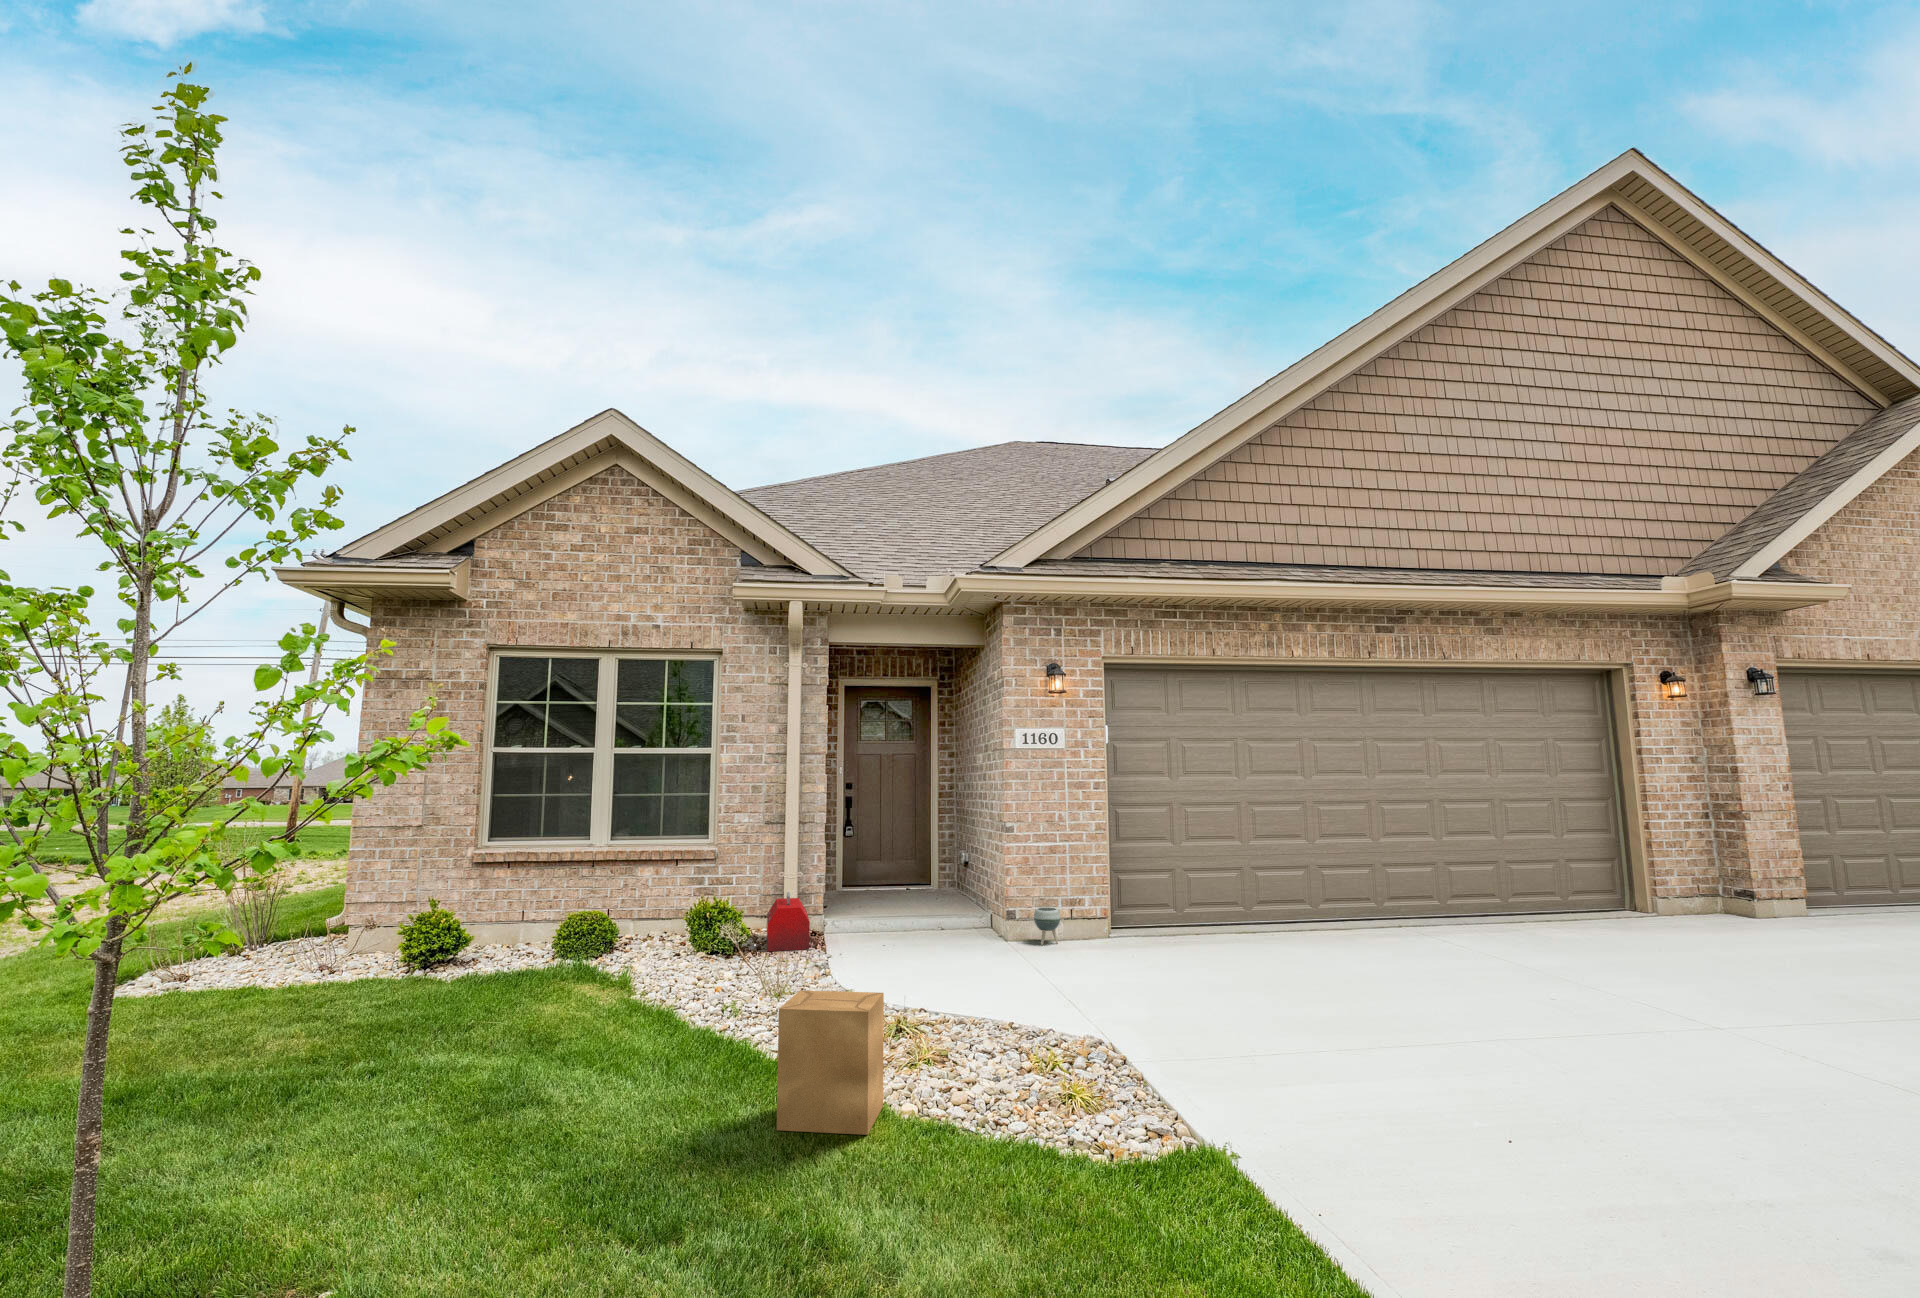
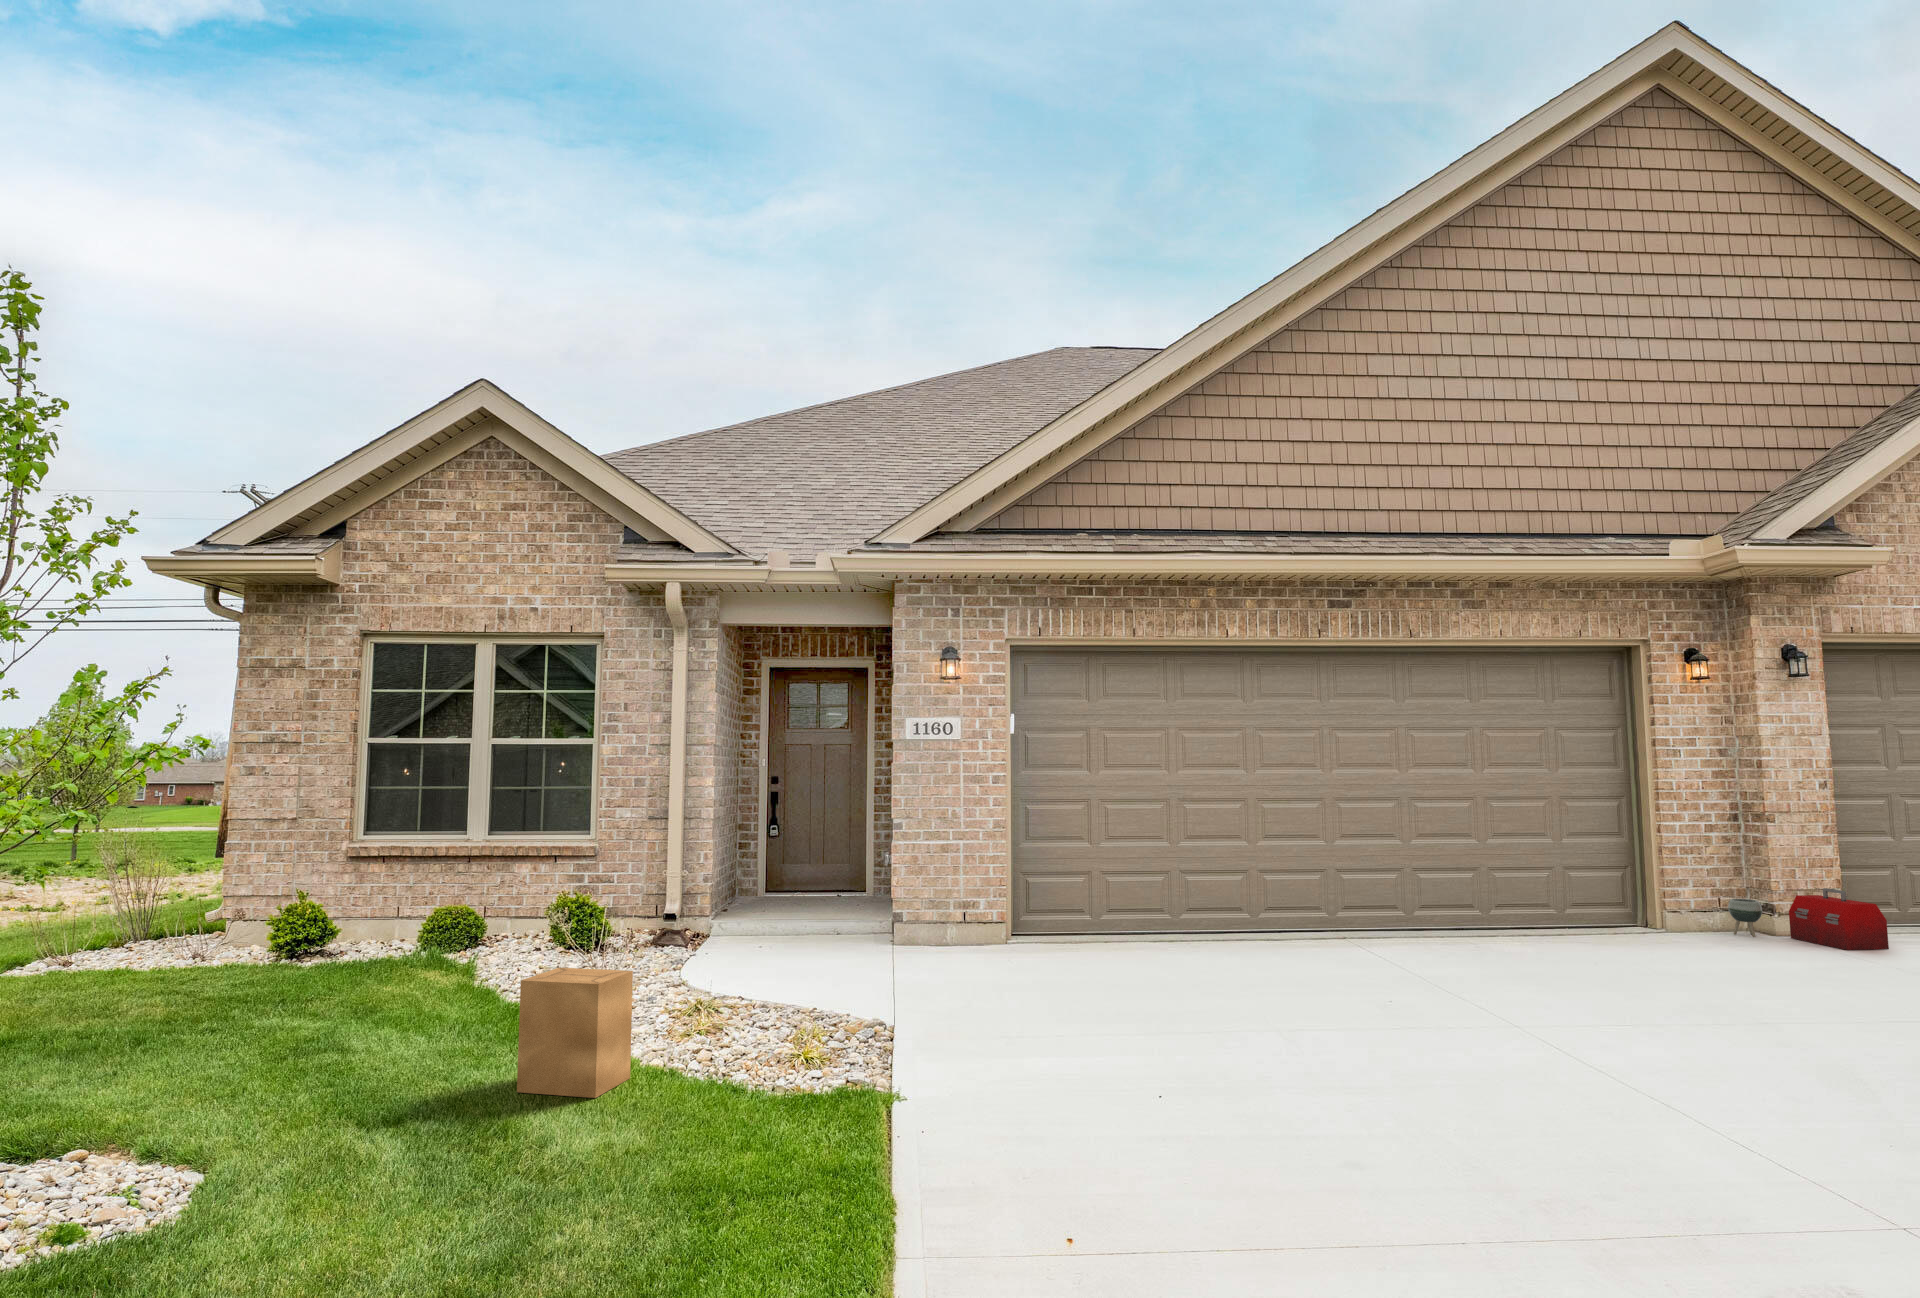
toolbox: present [767,892,810,951] -> present [1789,888,1889,950]
planter: present [1034,907,1060,945] -> present [1728,899,1762,937]

